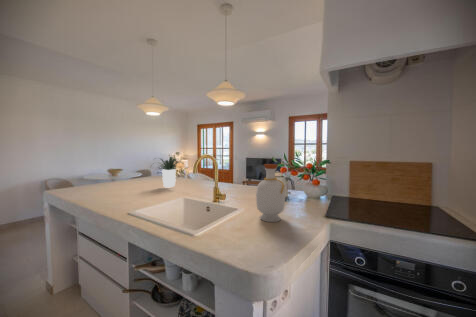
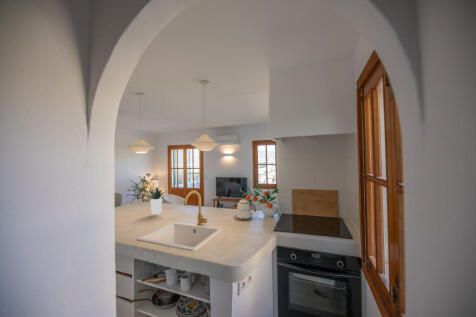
bottle: present [256,164,285,222] -> none [231,198,249,237]

